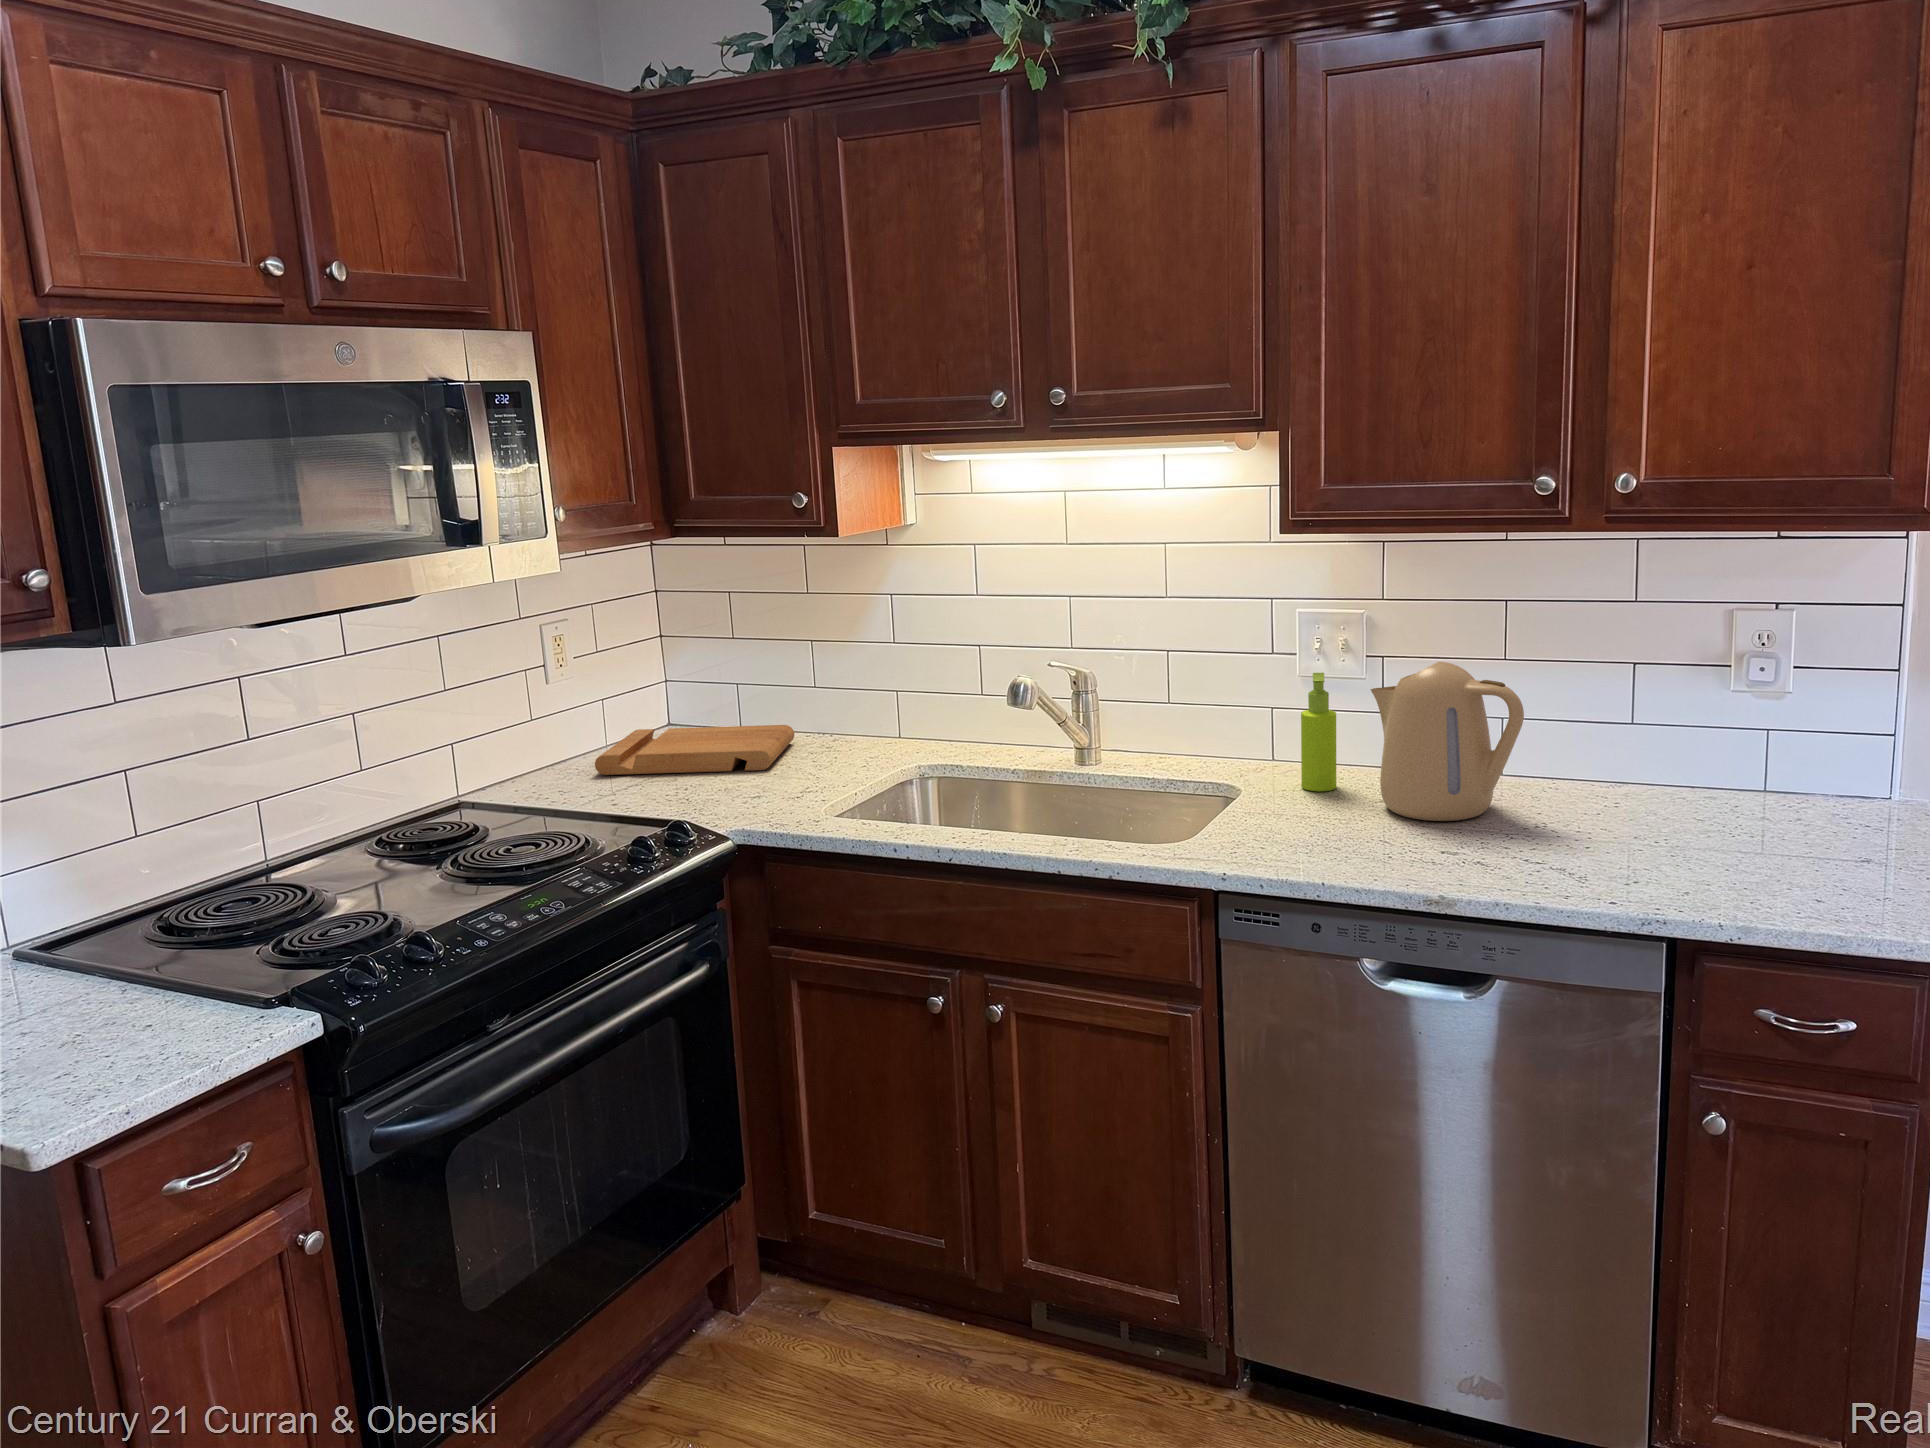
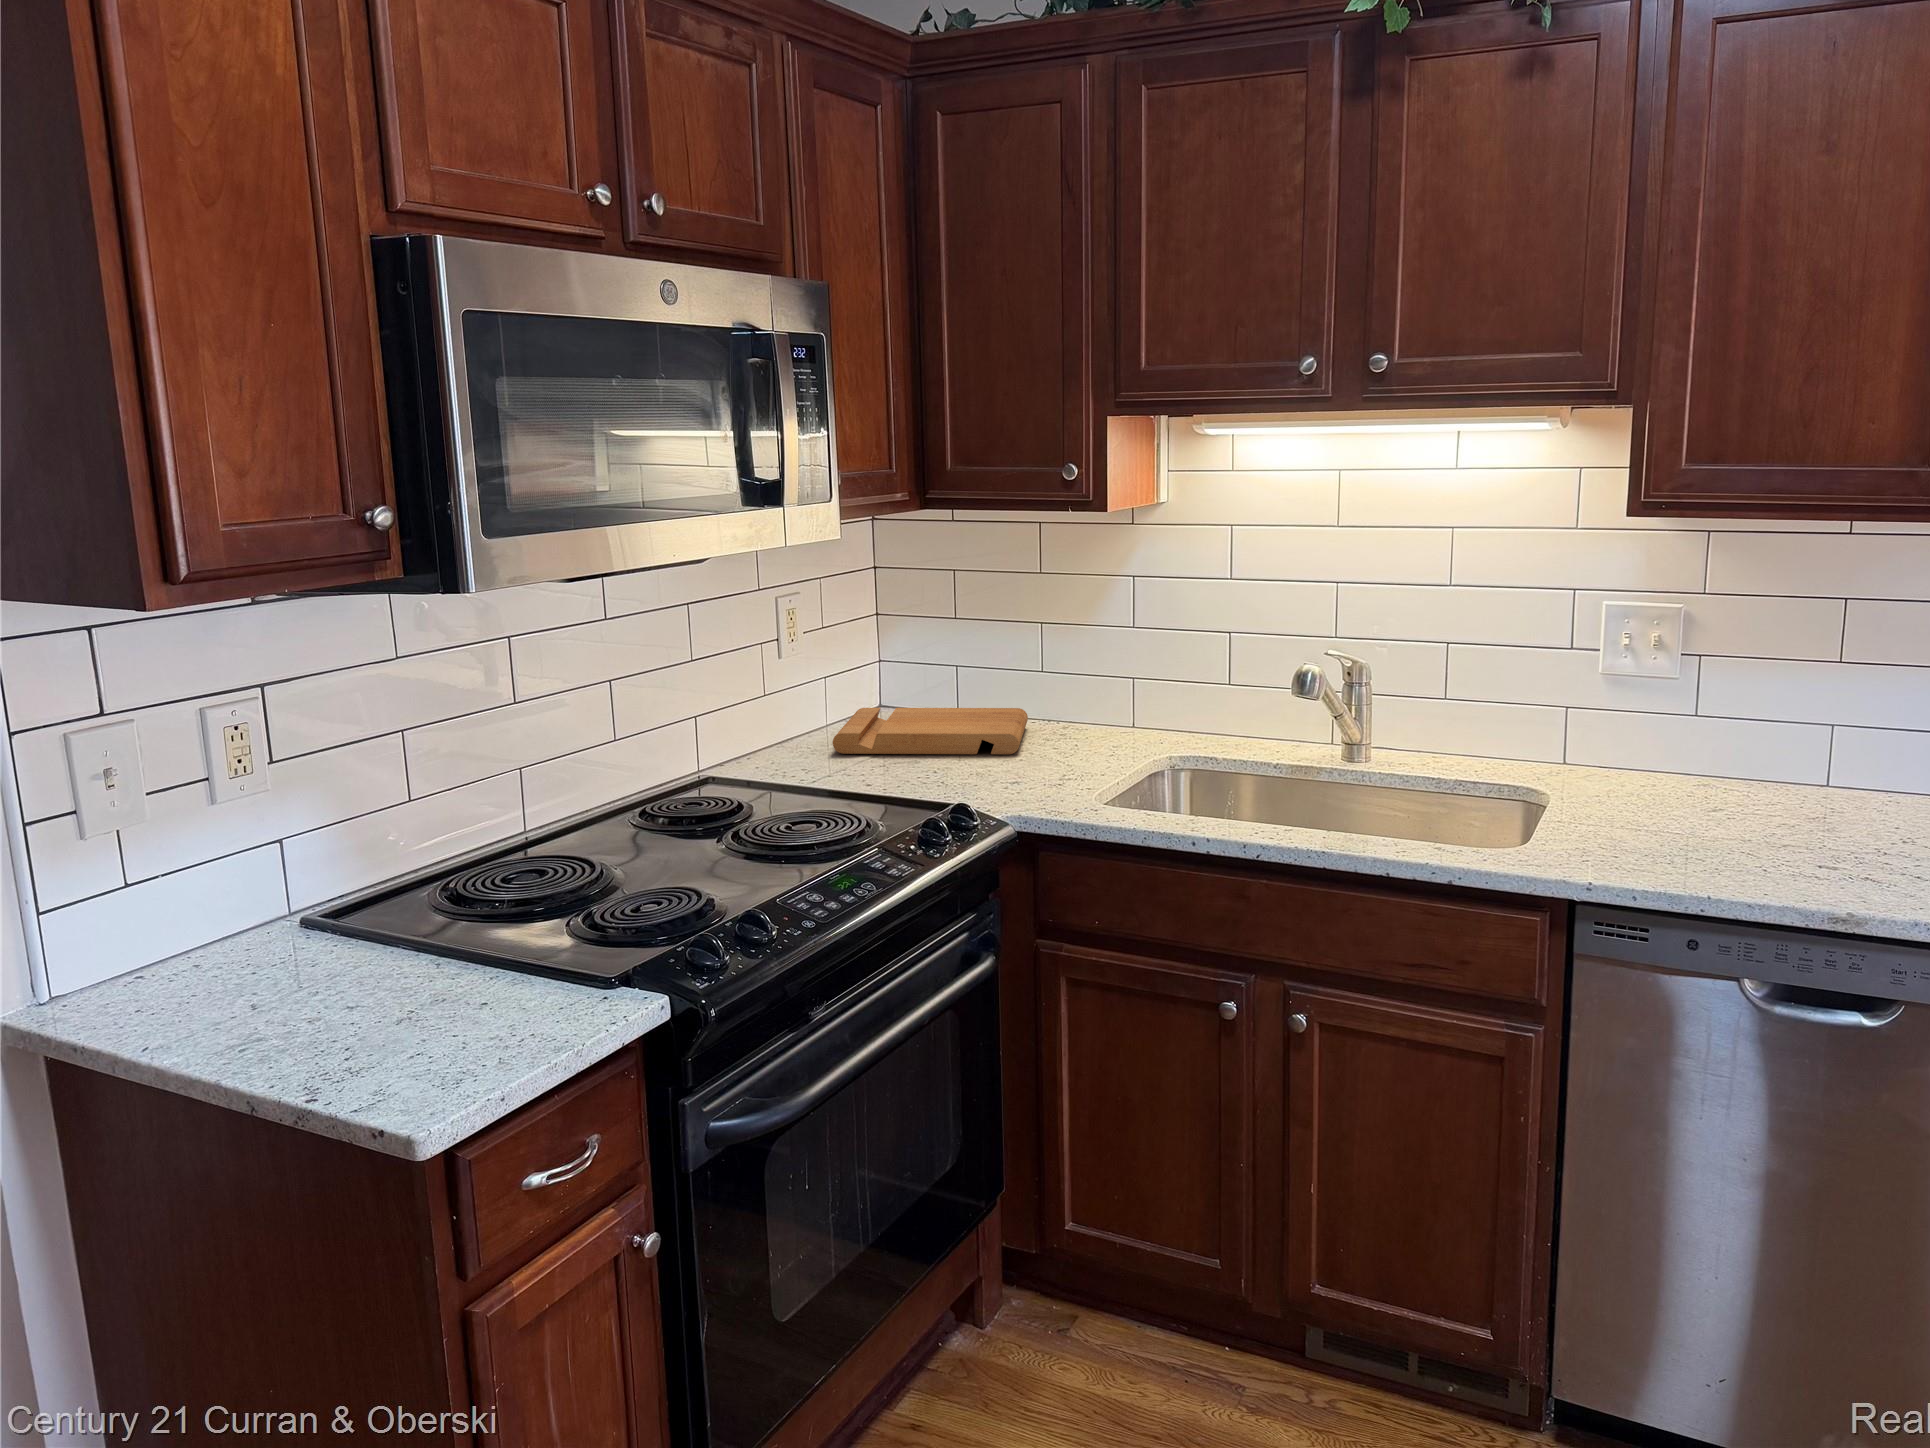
kettle: present [1371,662,1524,821] -> none [1707,663,1895,834]
soap dispenser: present [1301,673,1336,791] -> none [1612,671,1658,797]

